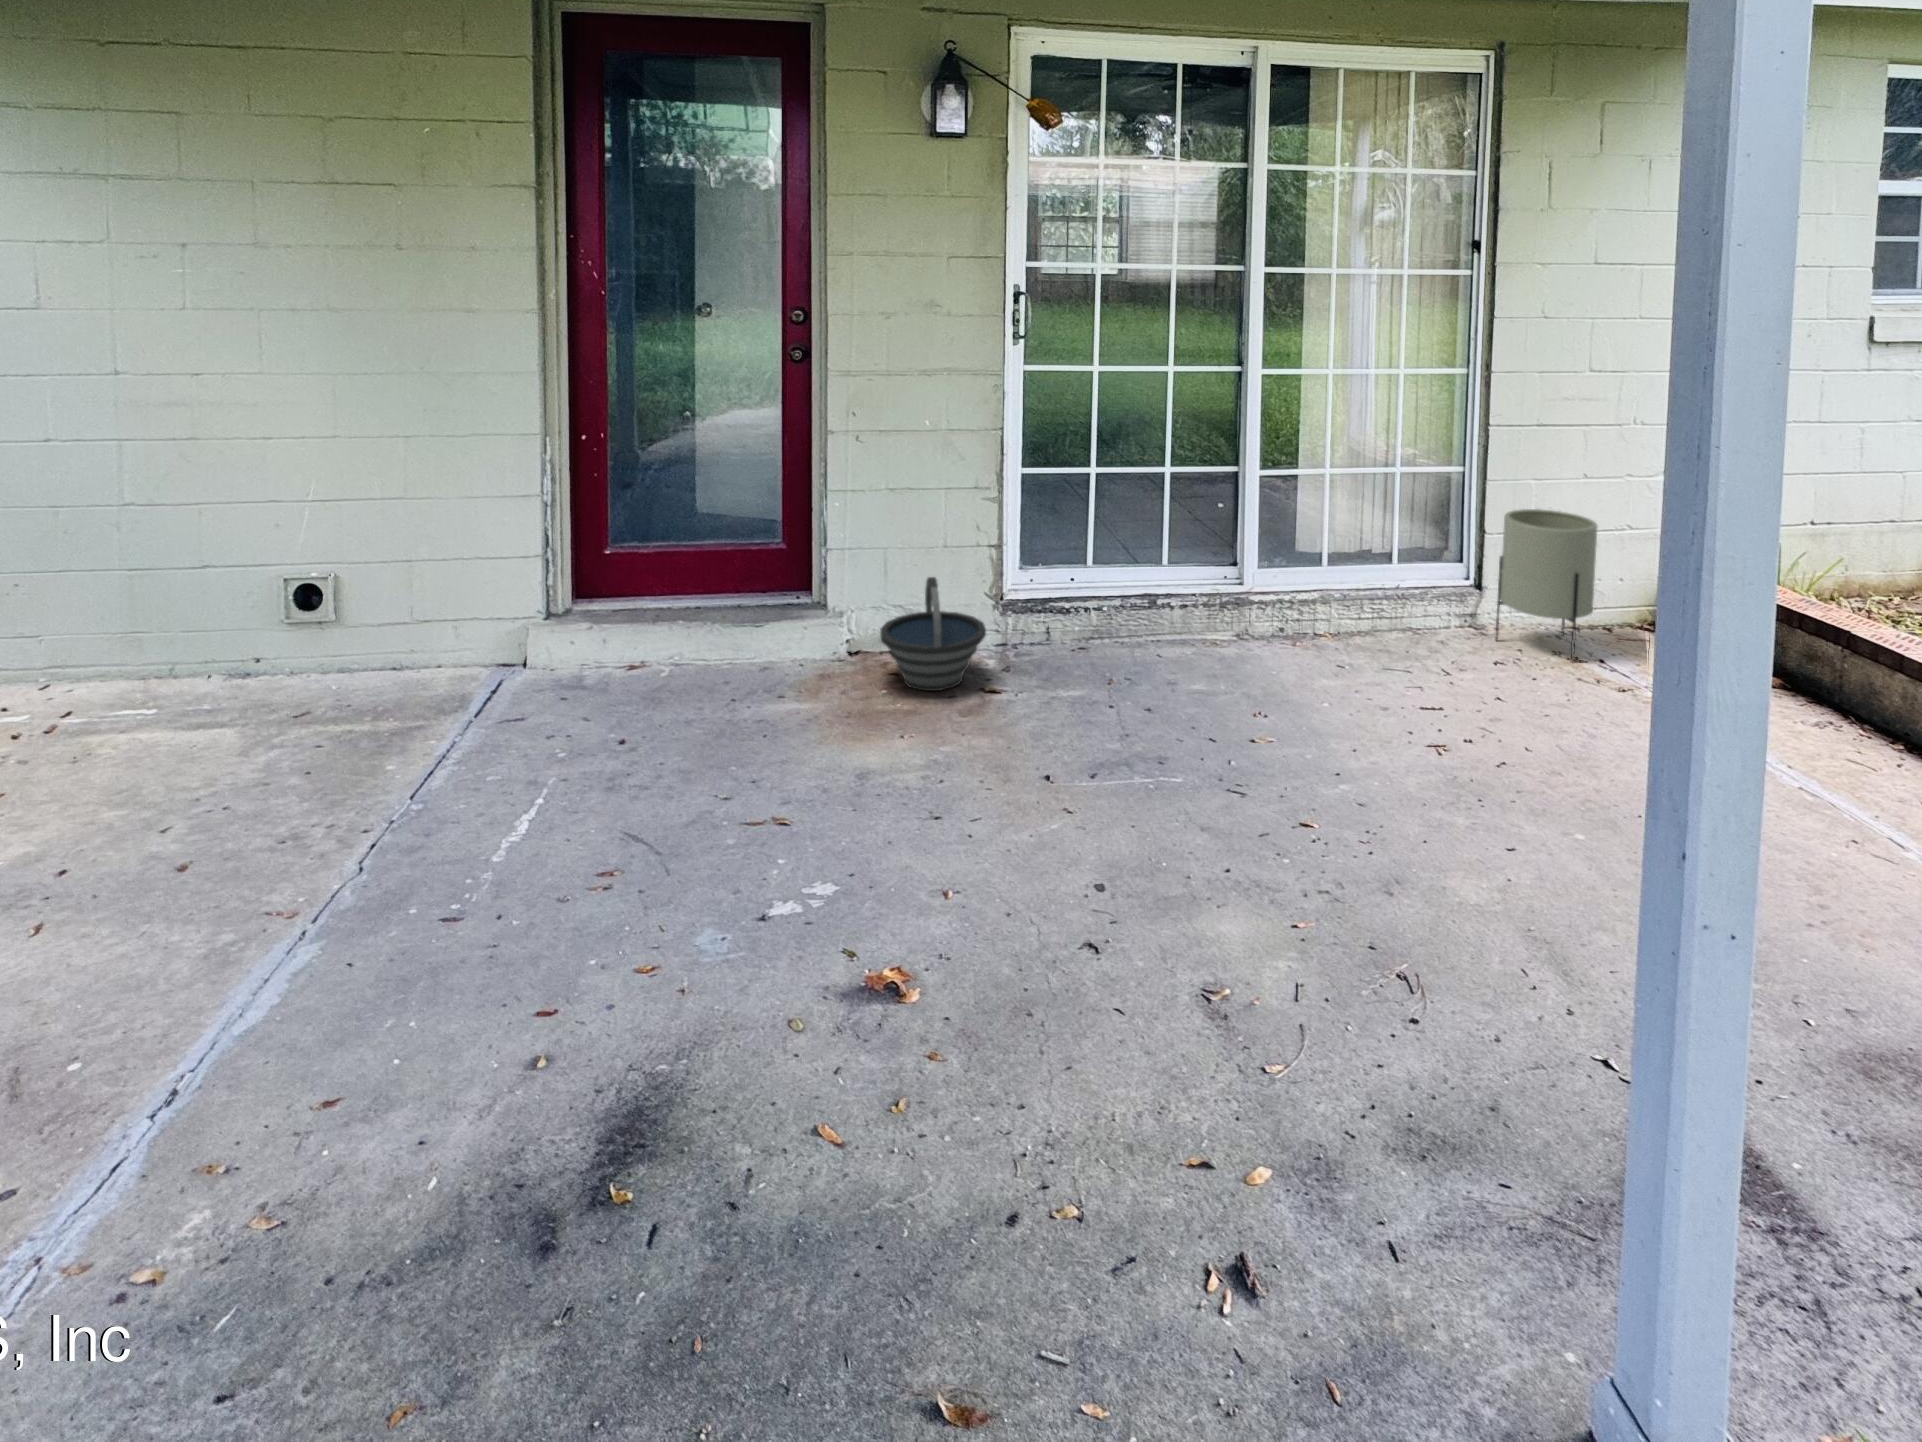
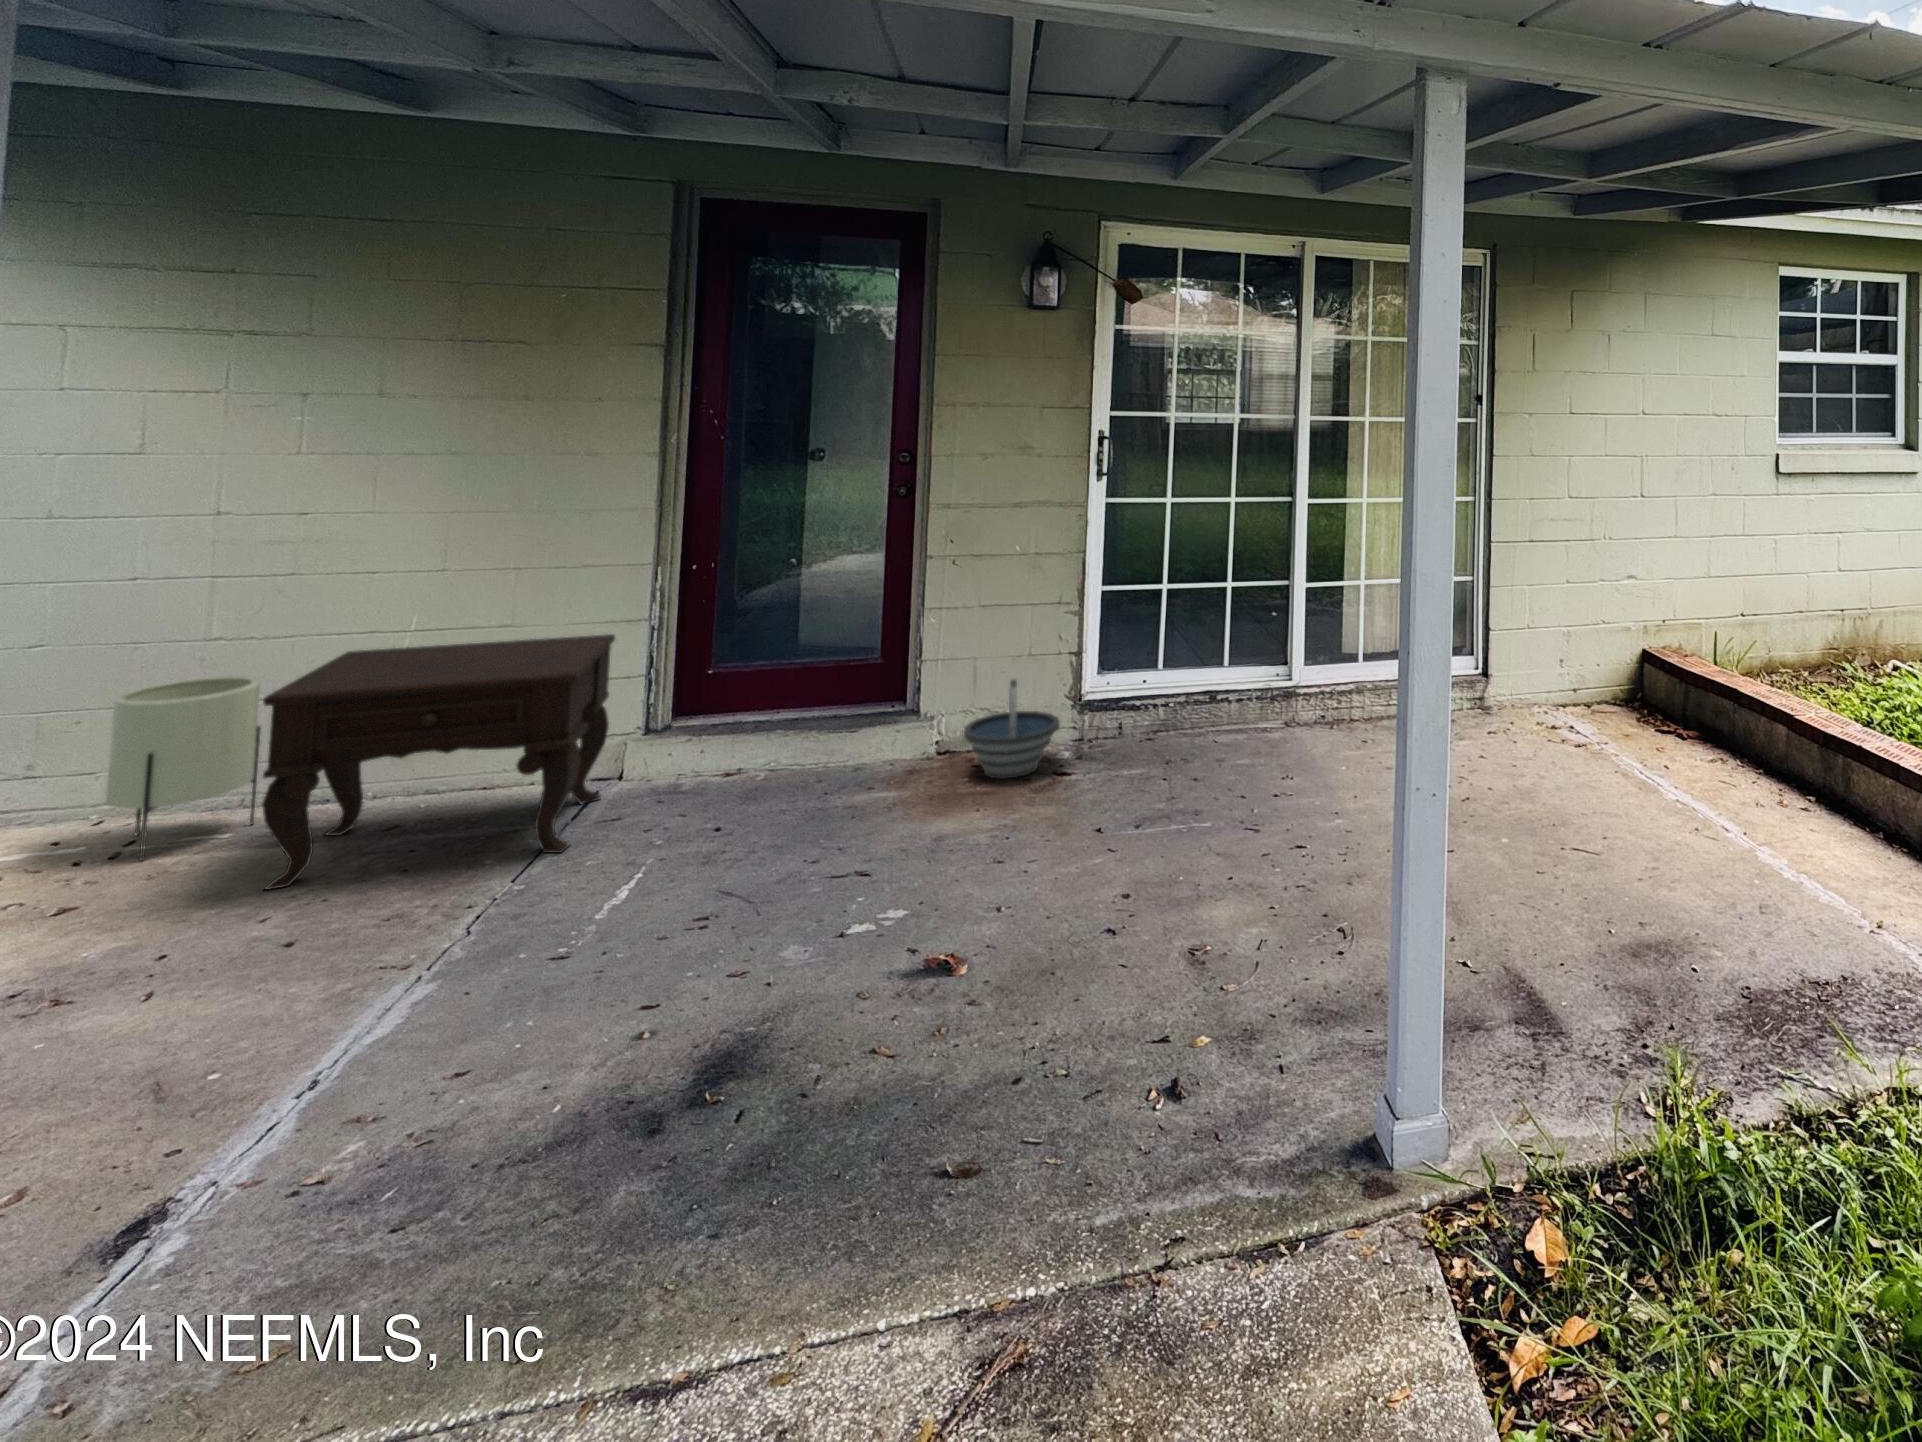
planter: present [1495,509,1597,662] -> present [106,676,261,860]
side table: none [167,512,510,781] -> present [262,634,615,890]

